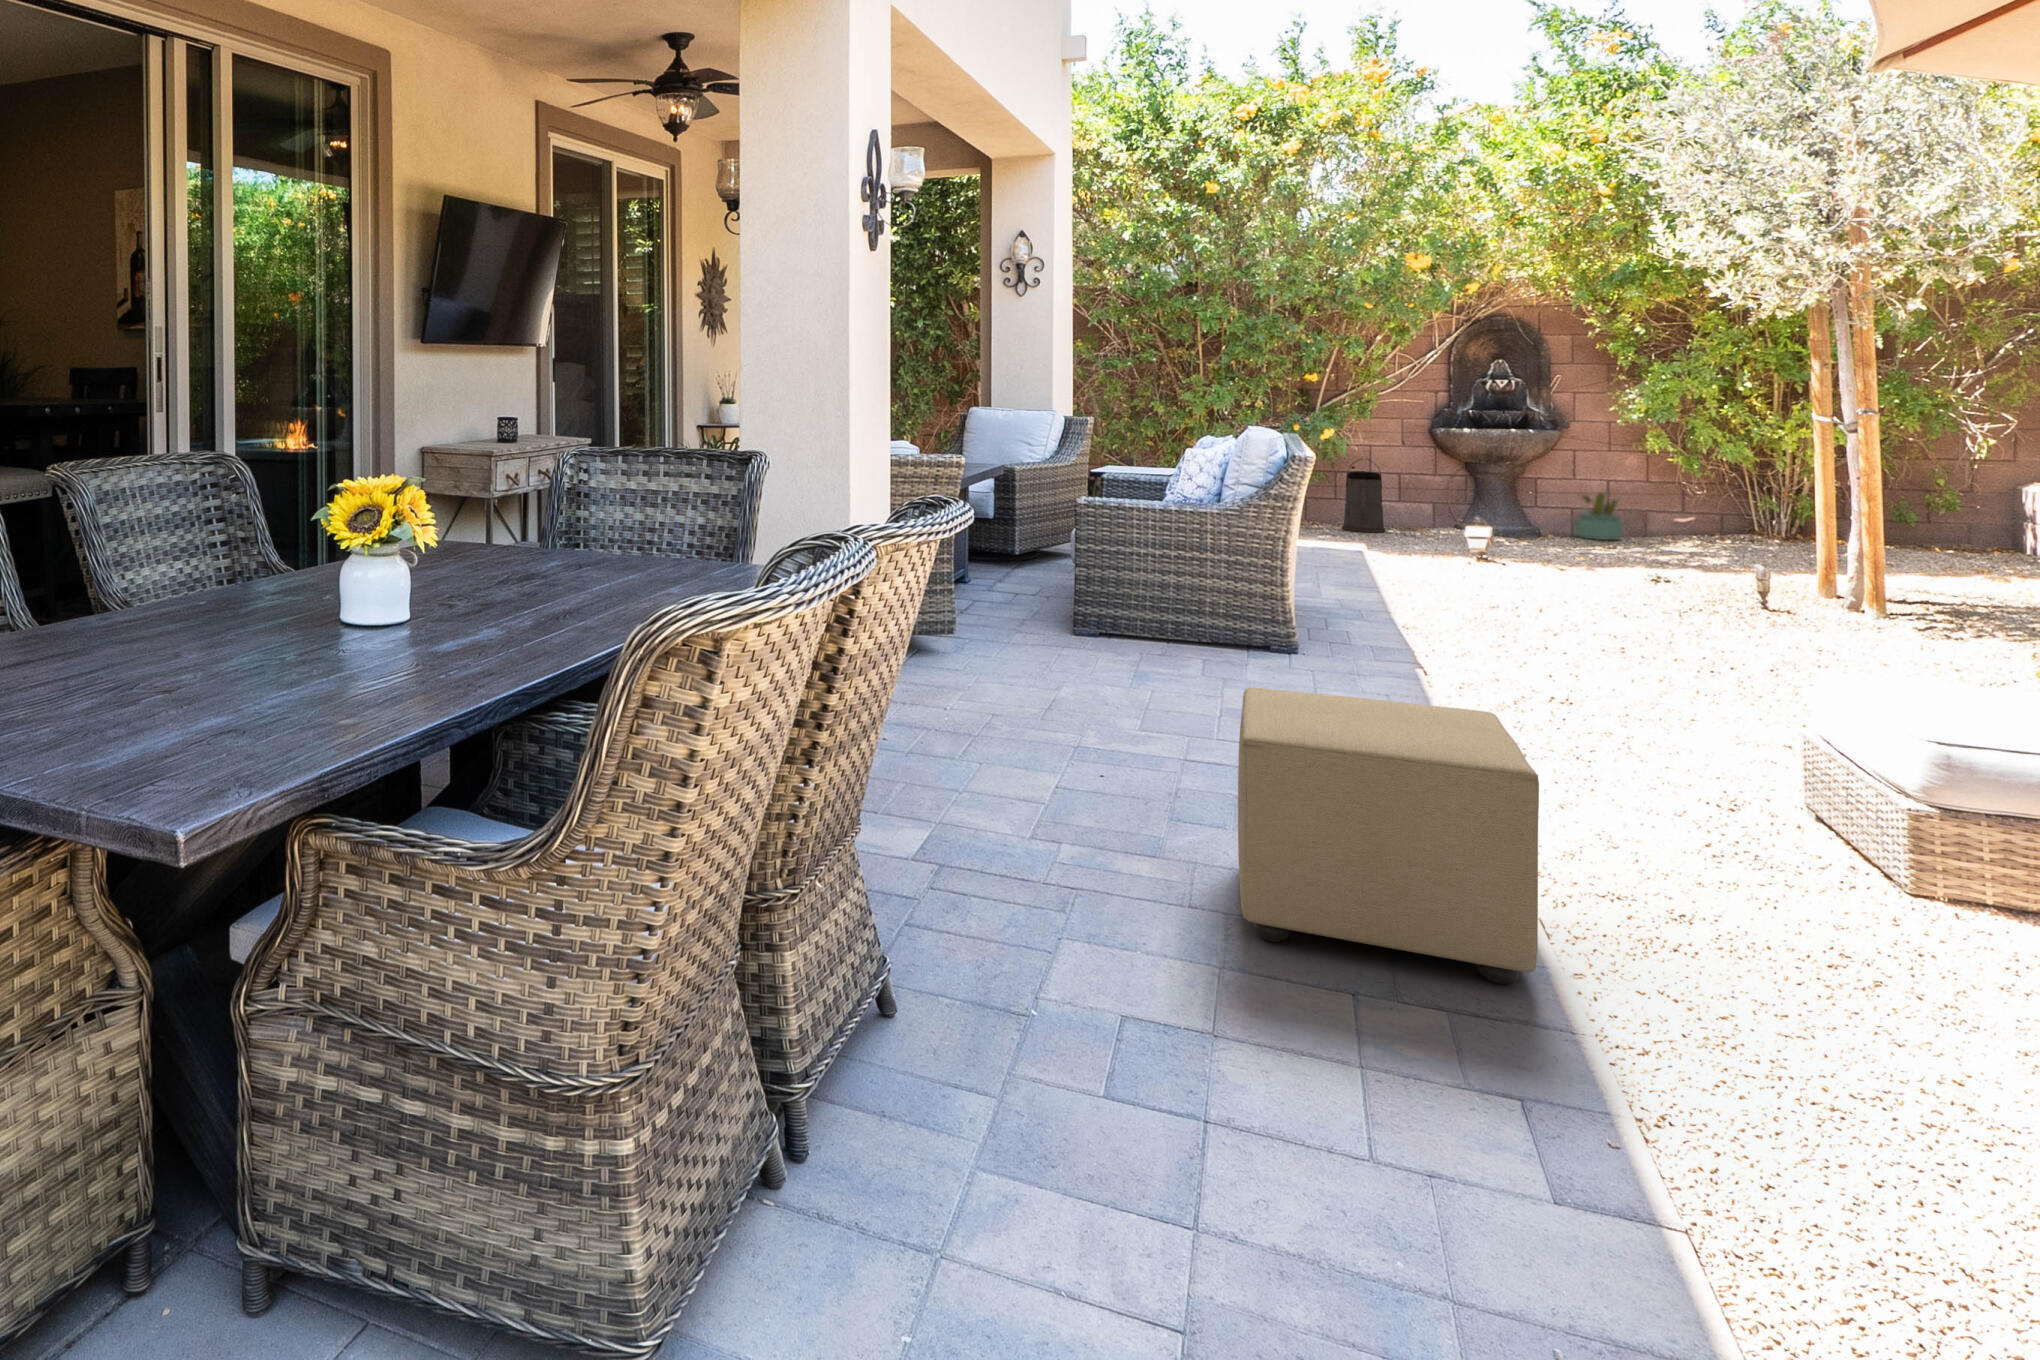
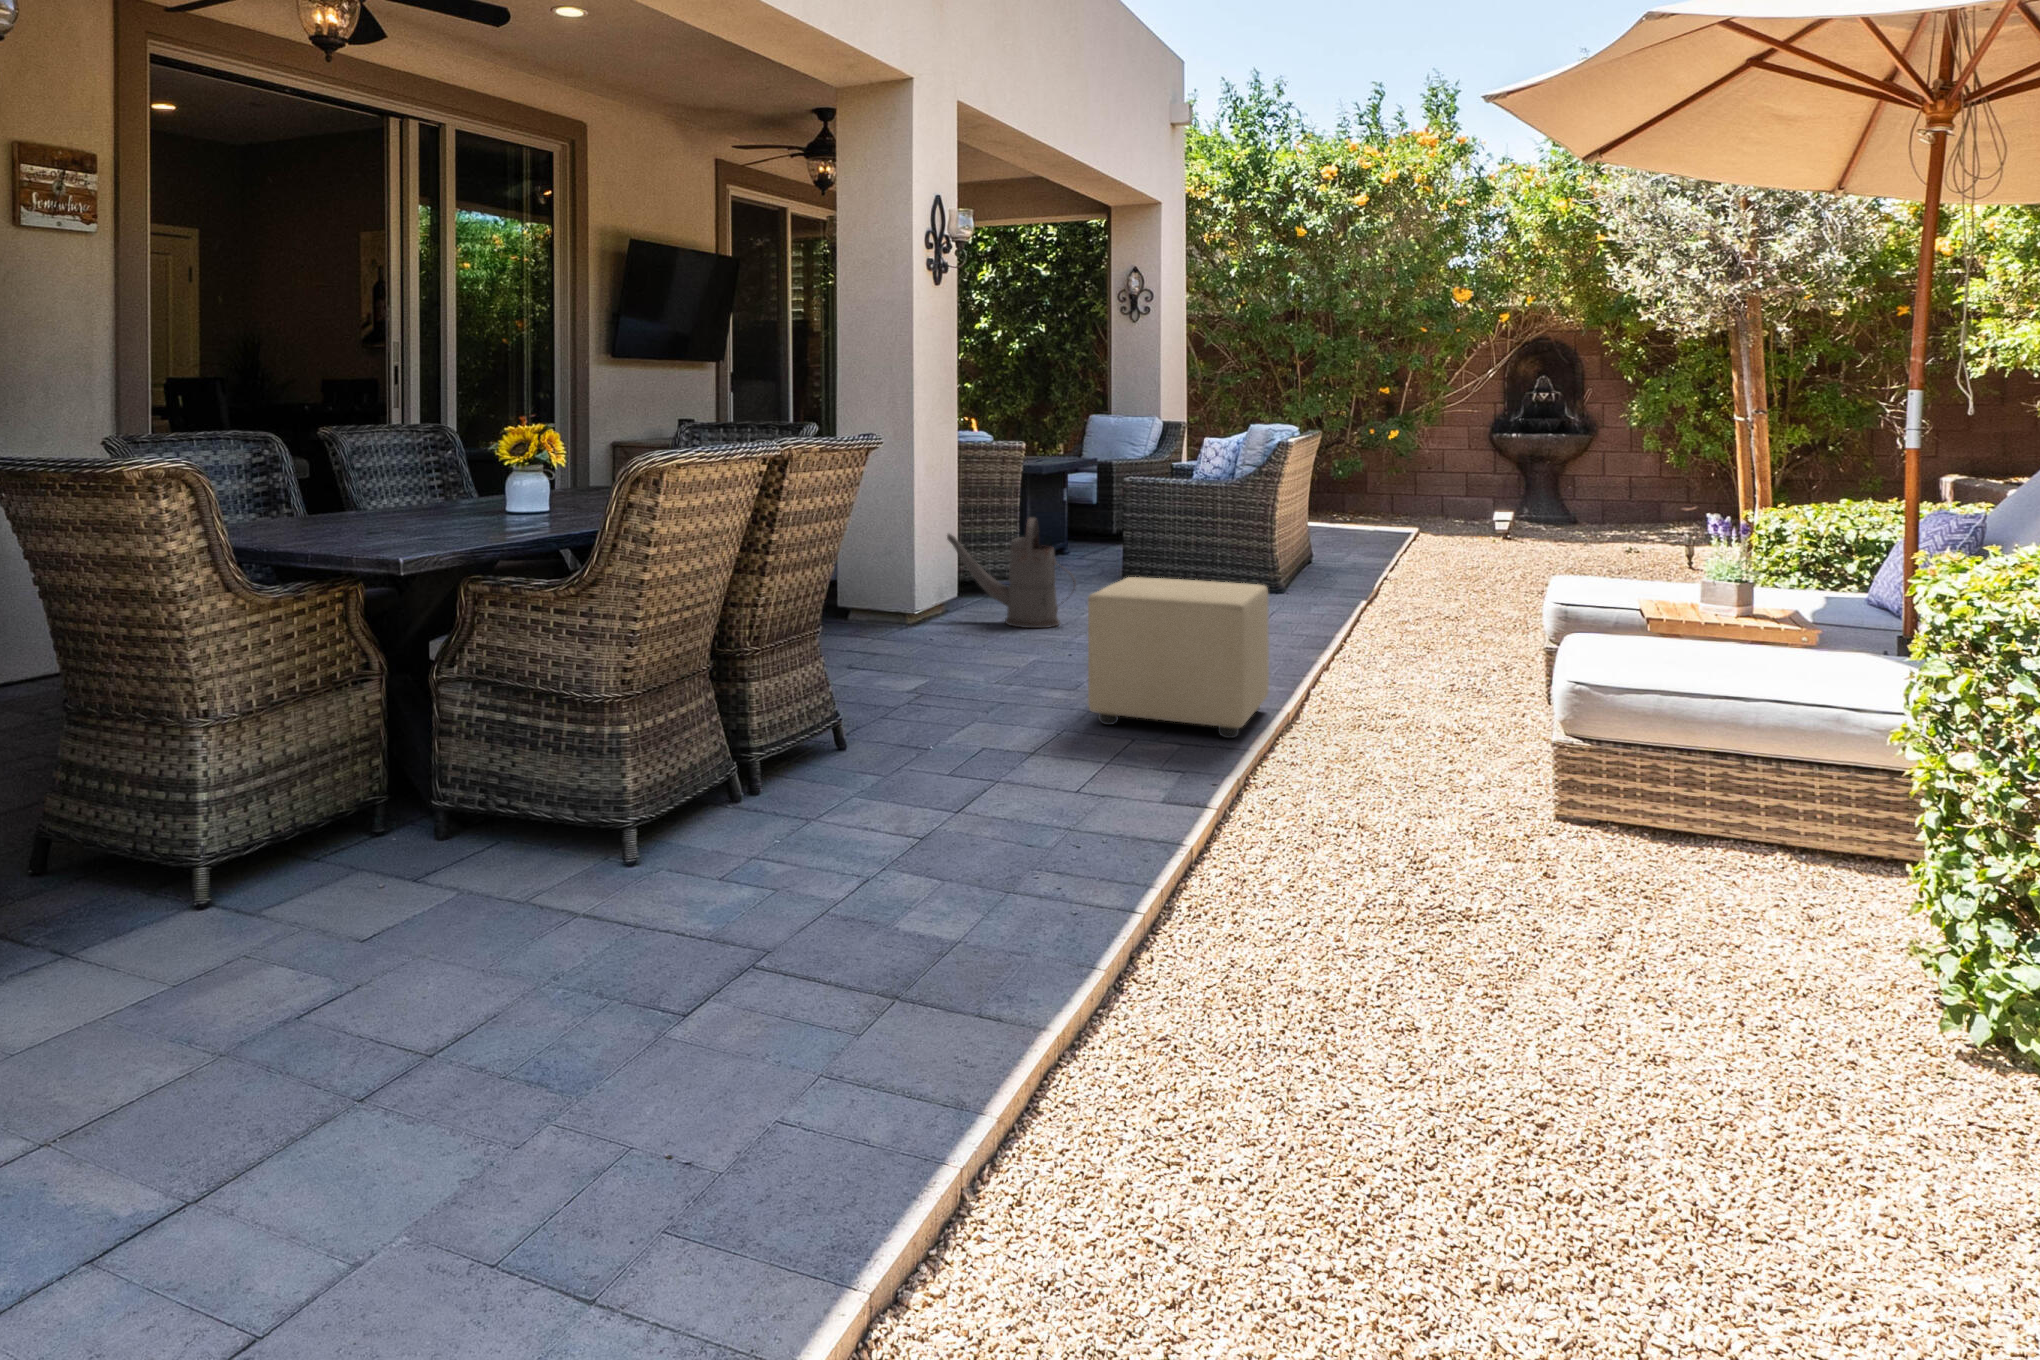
watering can: present [1342,459,1385,532] -> present [947,518,1076,628]
decorative plant: present [1570,493,1635,540] -> none [1600,489,1654,529]

